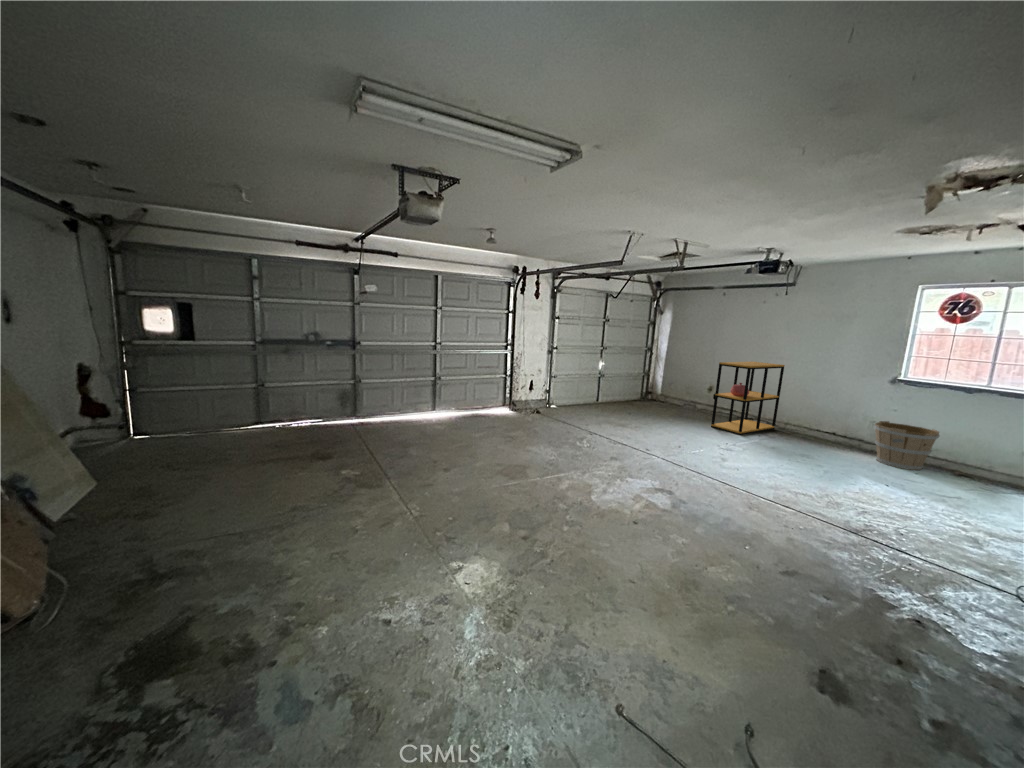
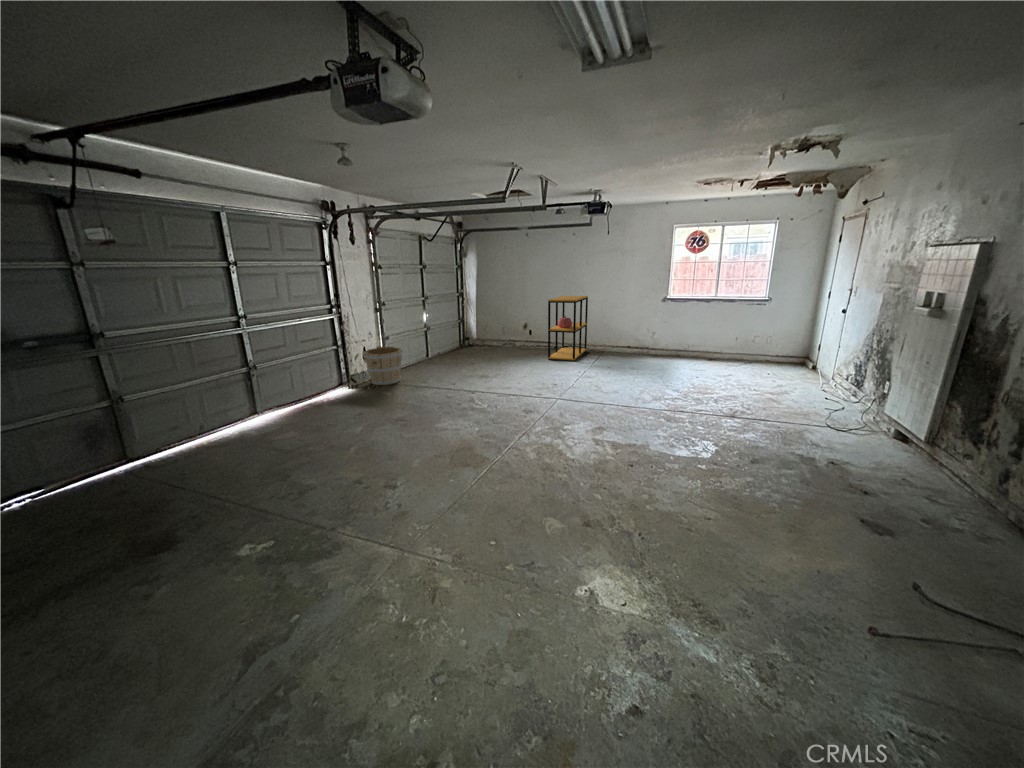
wooden bucket: present [874,421,940,470] -> present [363,346,403,385]

